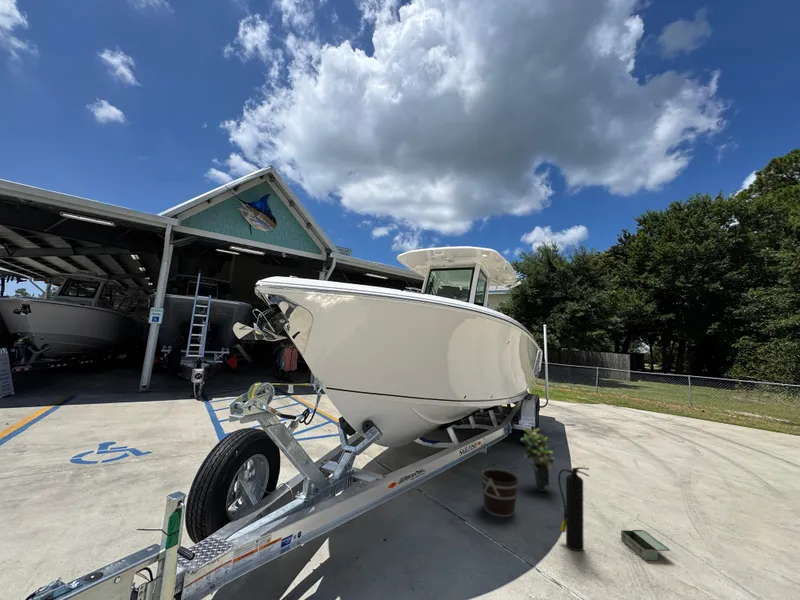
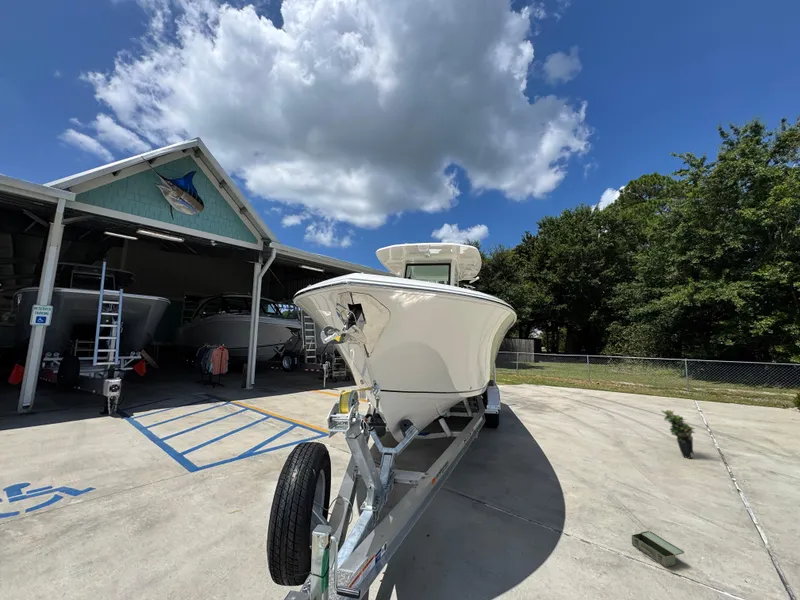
potted plant: present [521,428,554,492] -> present [662,410,695,458]
fire extinguisher: present [558,467,589,551] -> none [580,480,616,569]
bucket: present [482,469,518,517] -> none [487,481,527,535]

